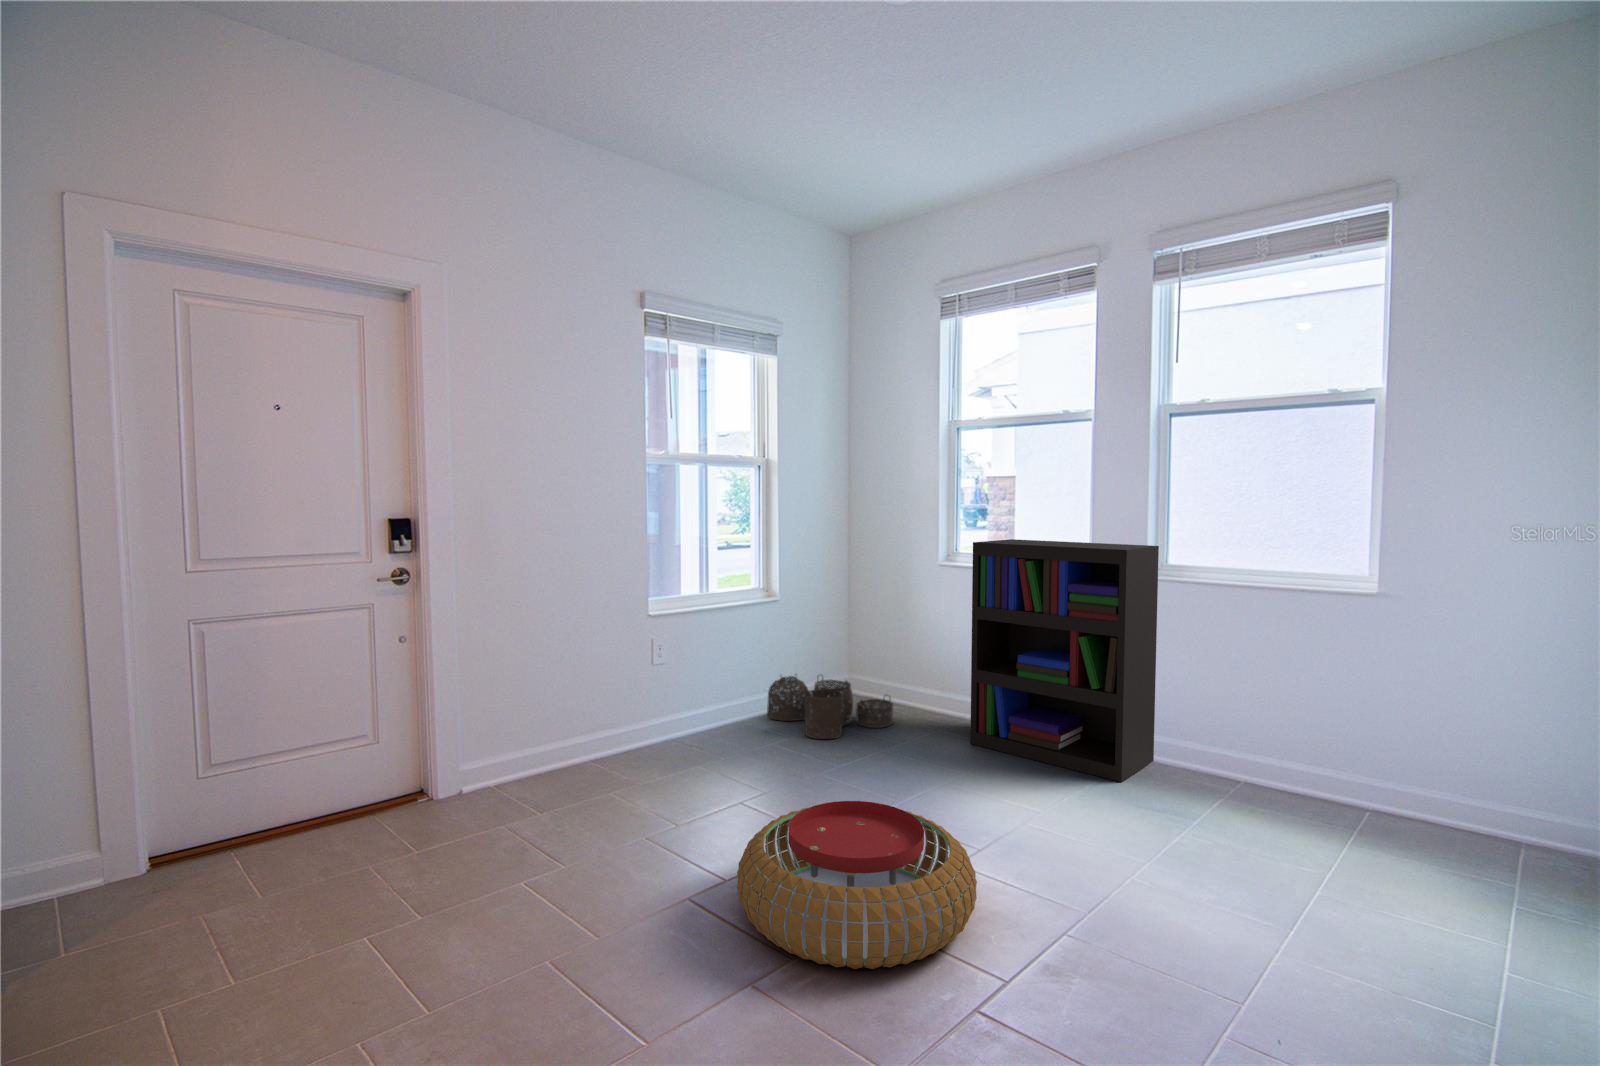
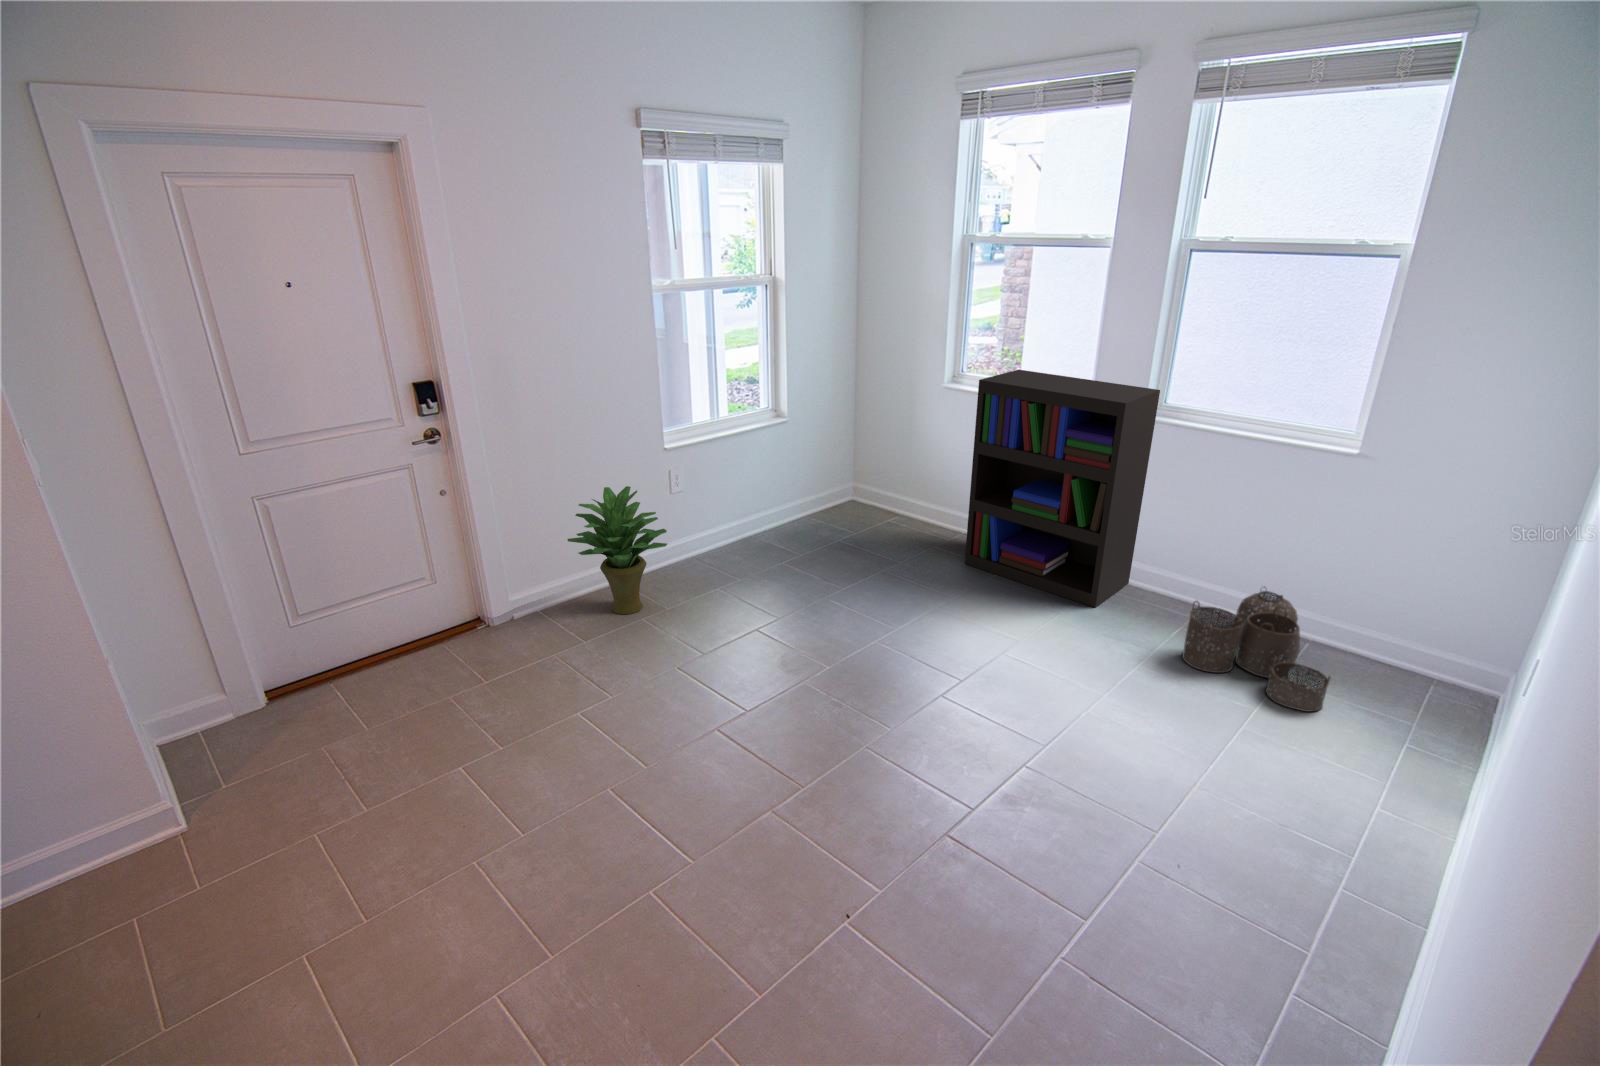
potted plant: none [535,642,645,787] -> present [568,486,667,614]
woven basket: present [767,676,893,739] -> present [1182,586,1331,711]
pouf: present [737,801,977,969] -> none [758,650,955,794]

